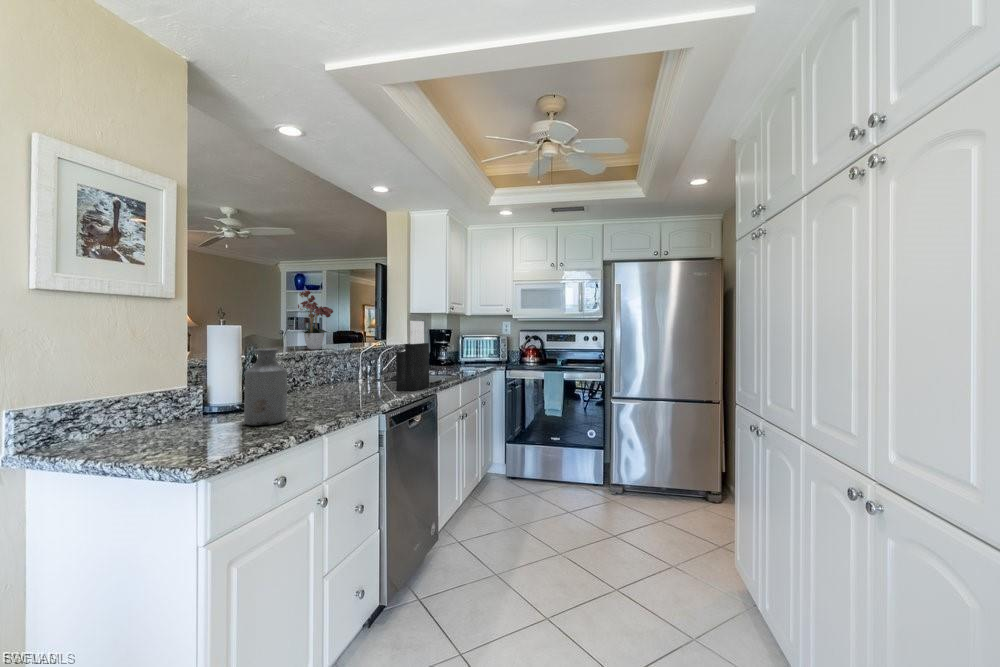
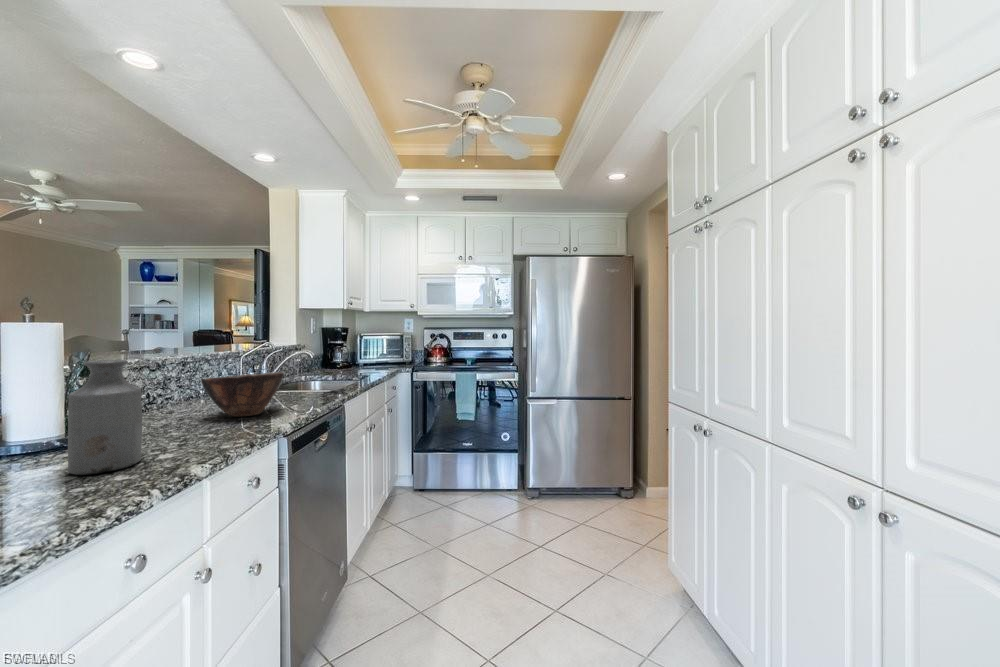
flower arrangement: present [298,290,333,350] -> none [144,275,205,355]
knife block: present [396,321,429,391] -> none [293,319,334,403]
bowl: none [329,364,388,397] -> present [201,372,284,416]

